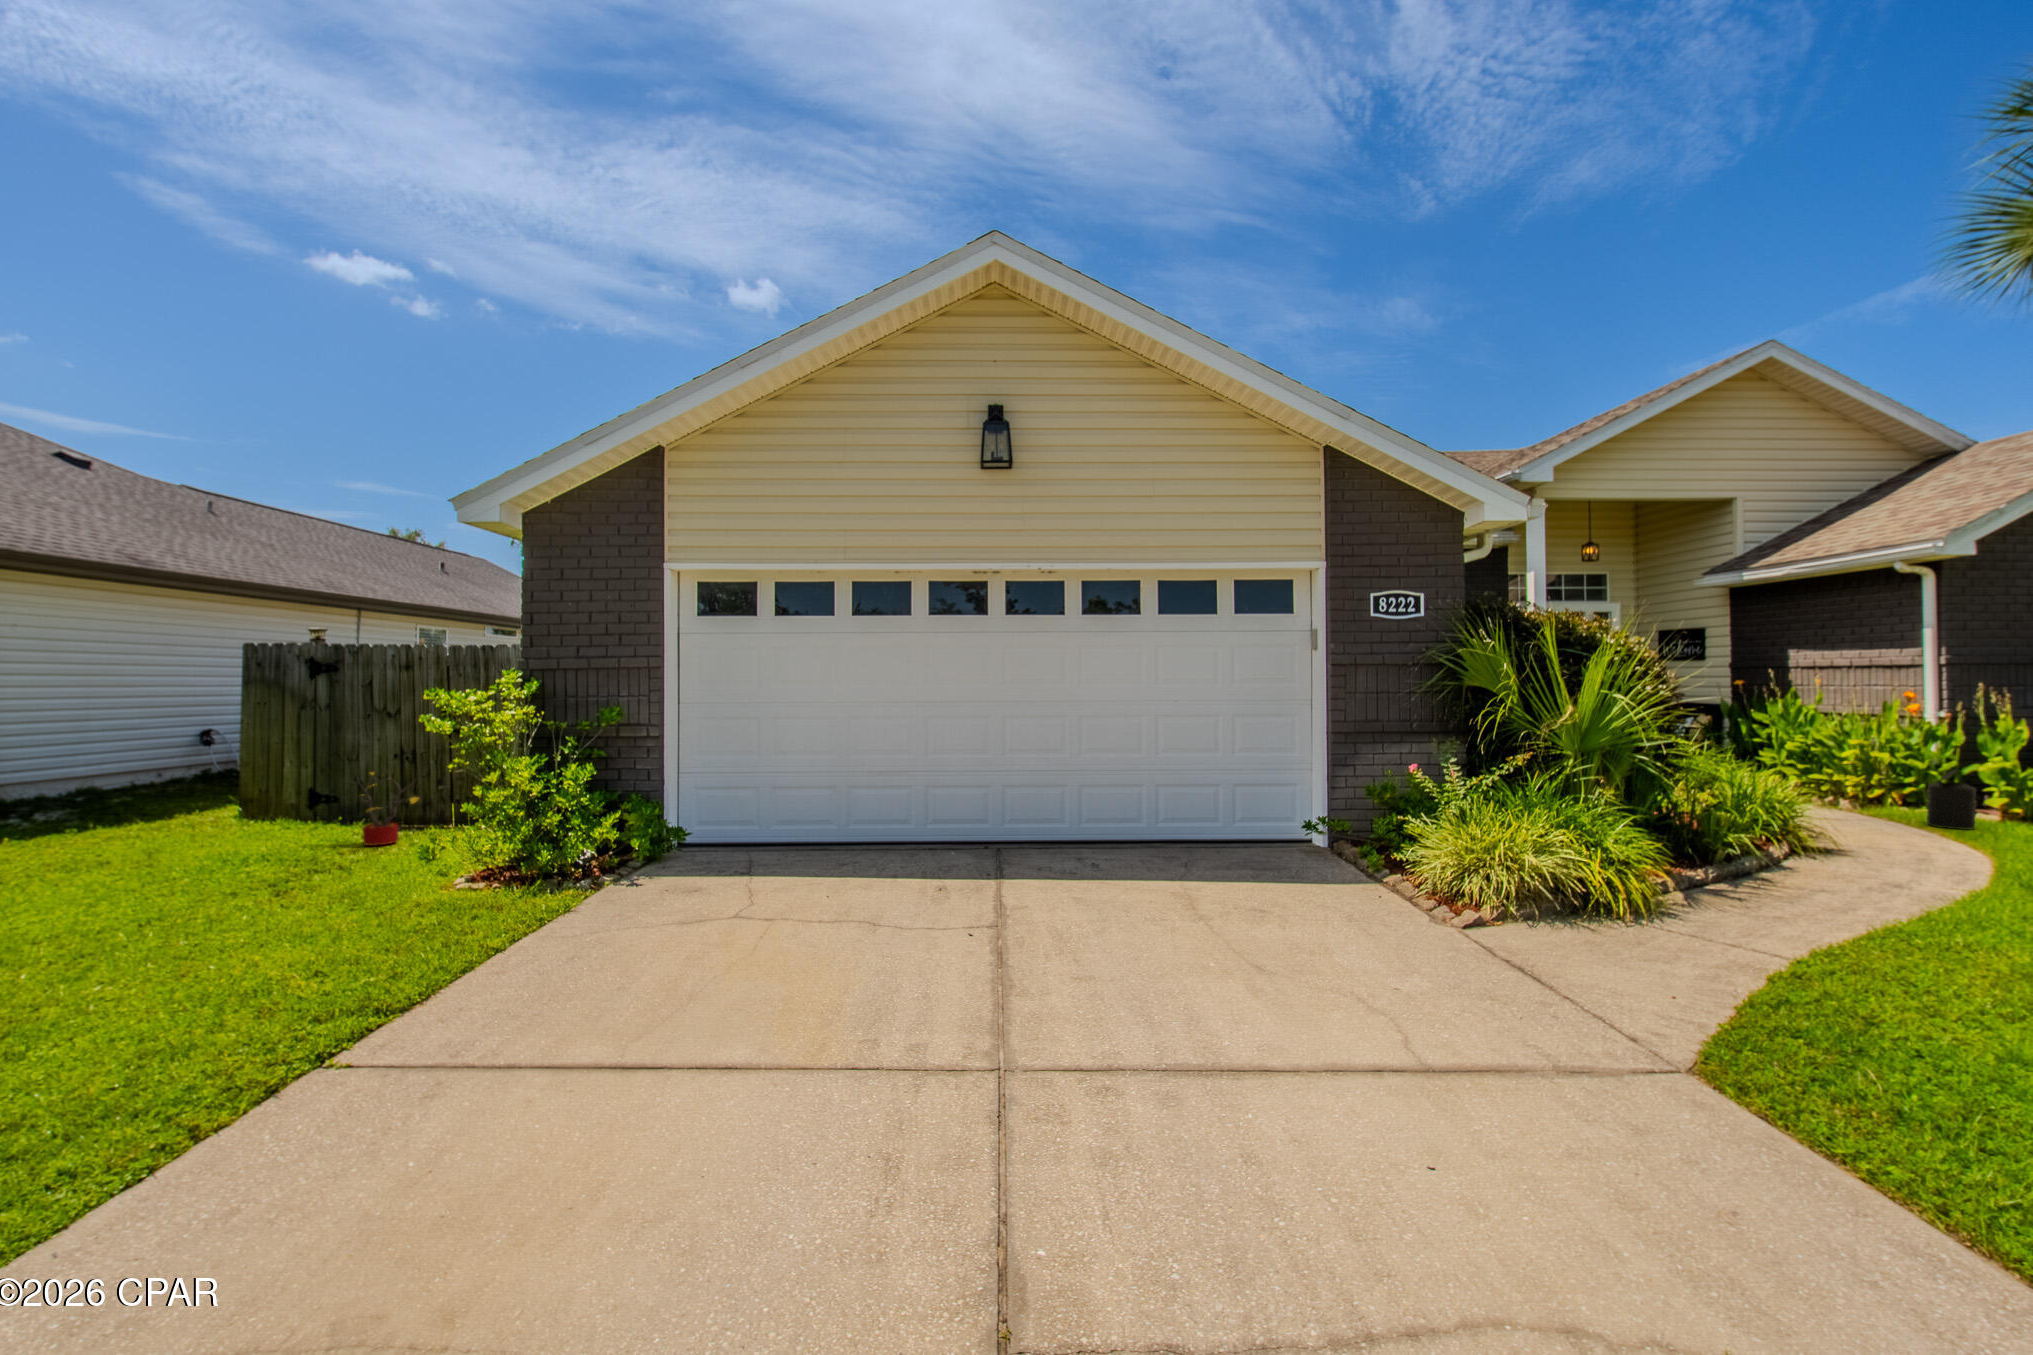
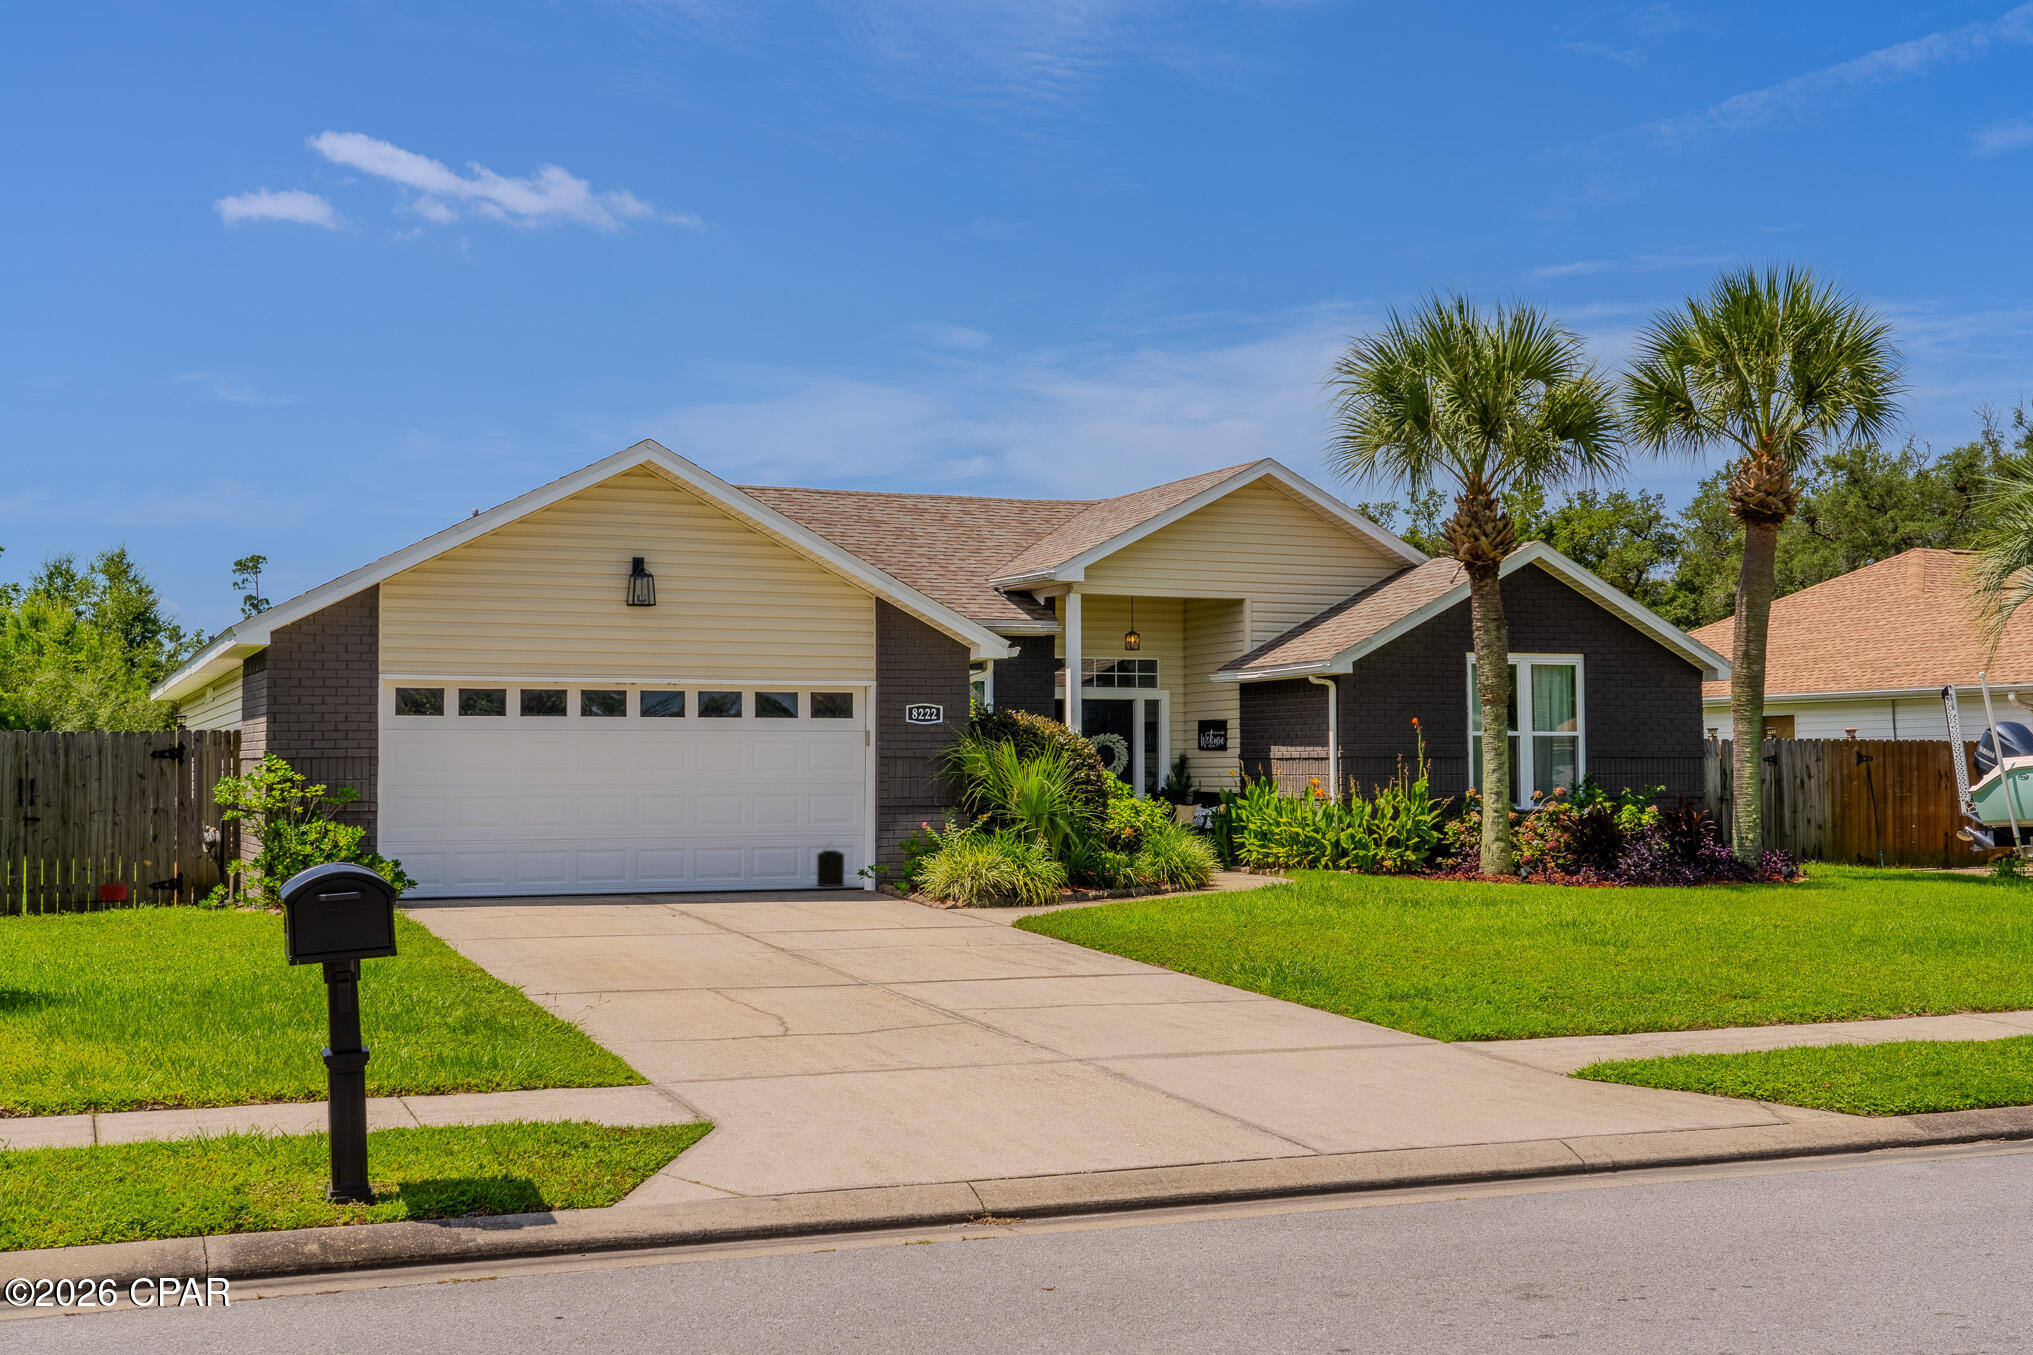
trash can: present [1927,769,1976,830] -> present [817,844,844,886]

